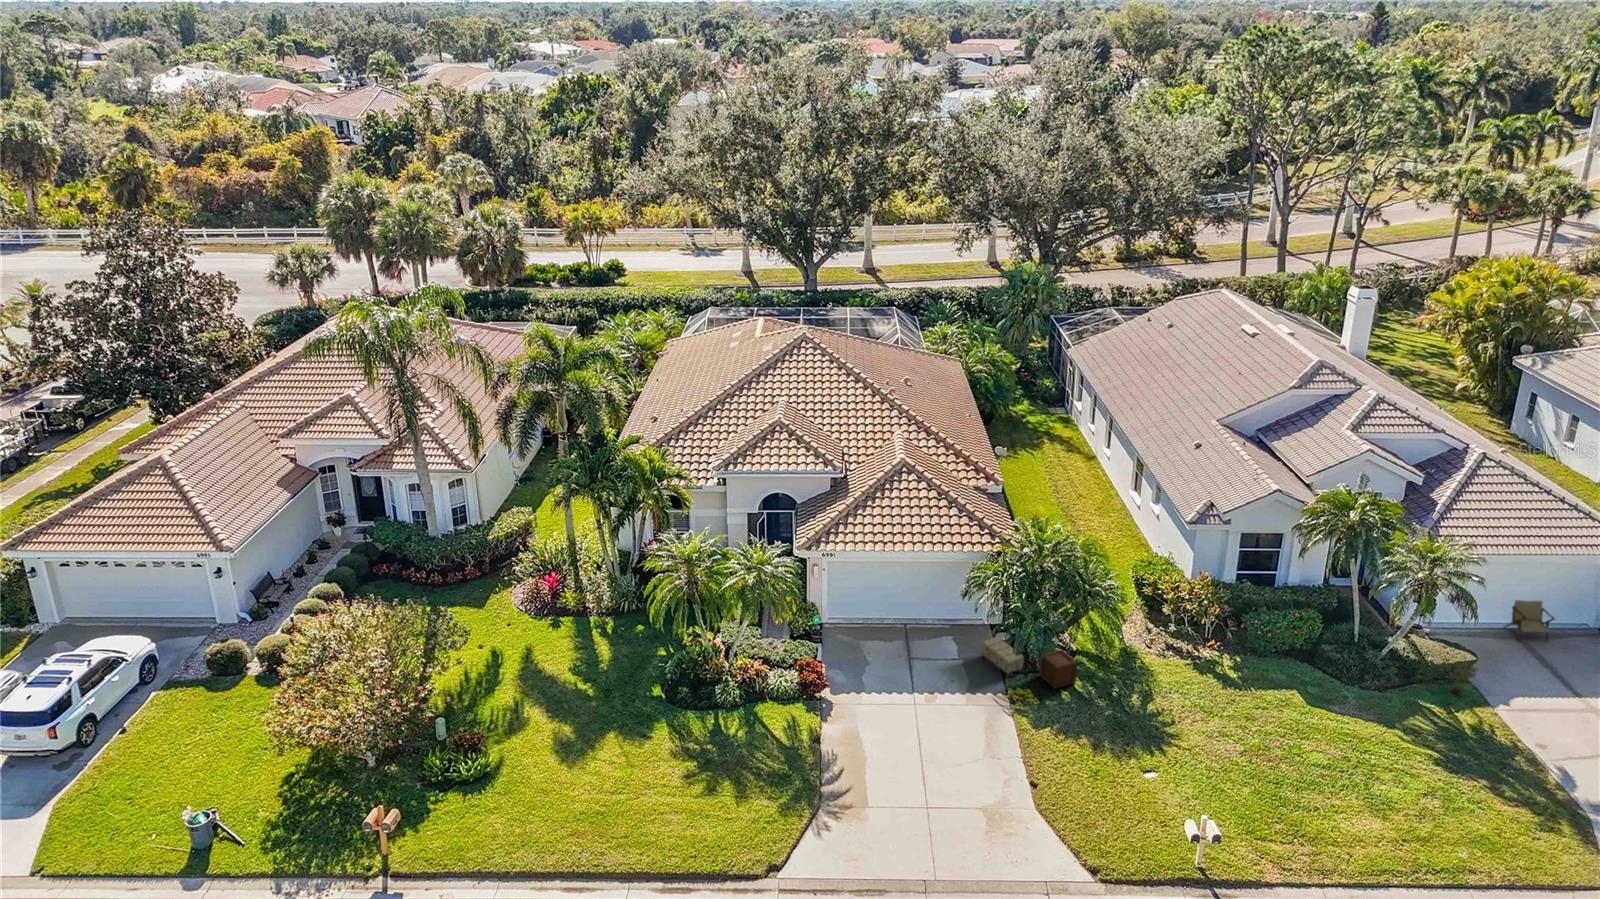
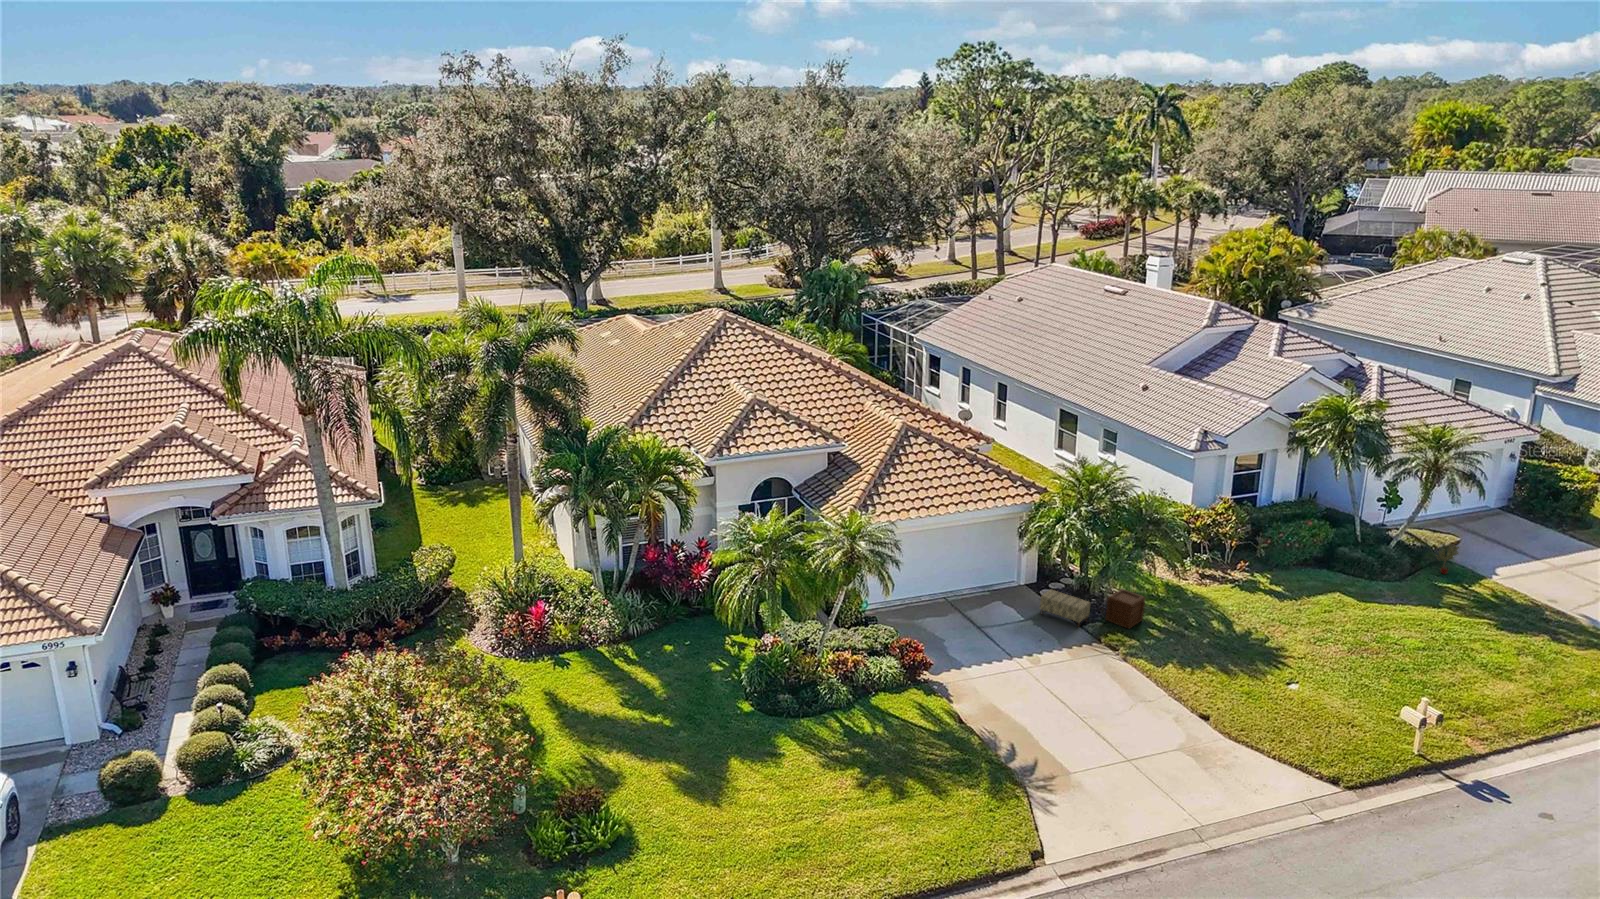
lounge chair: present [1505,600,1555,642] -> none [1431,489,1477,527]

